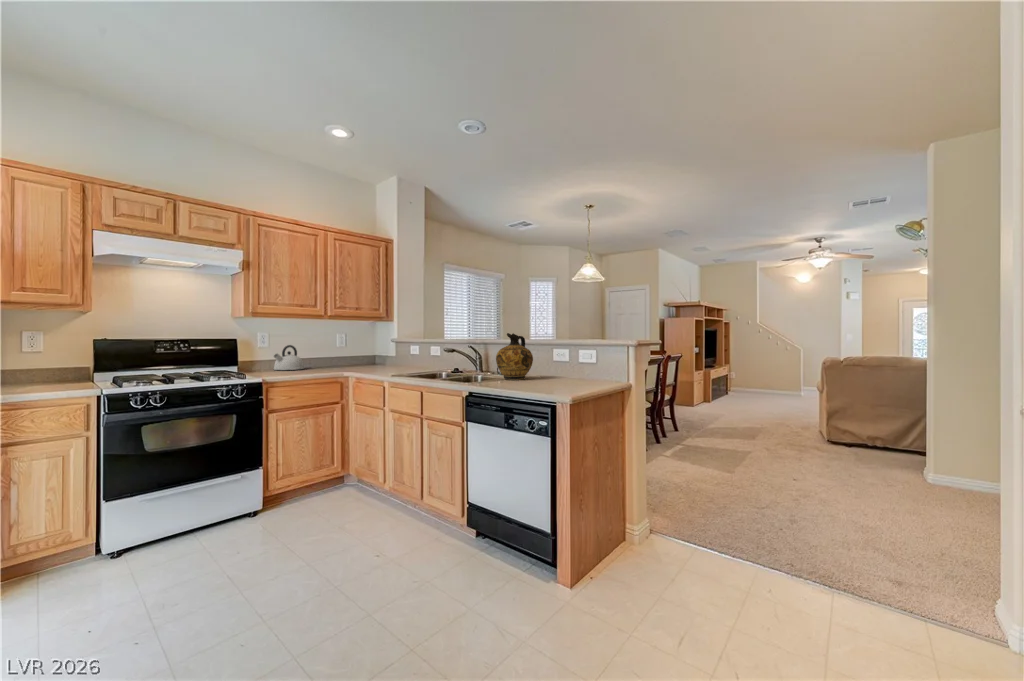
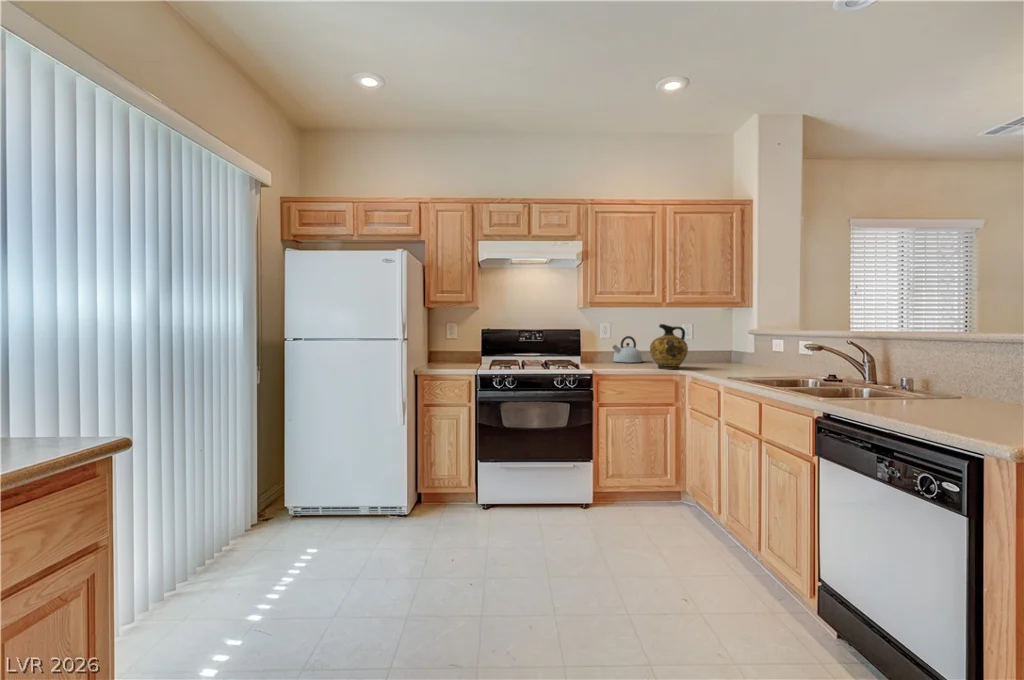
ceramic jug: present [496,333,533,380] -> present [650,324,688,369]

